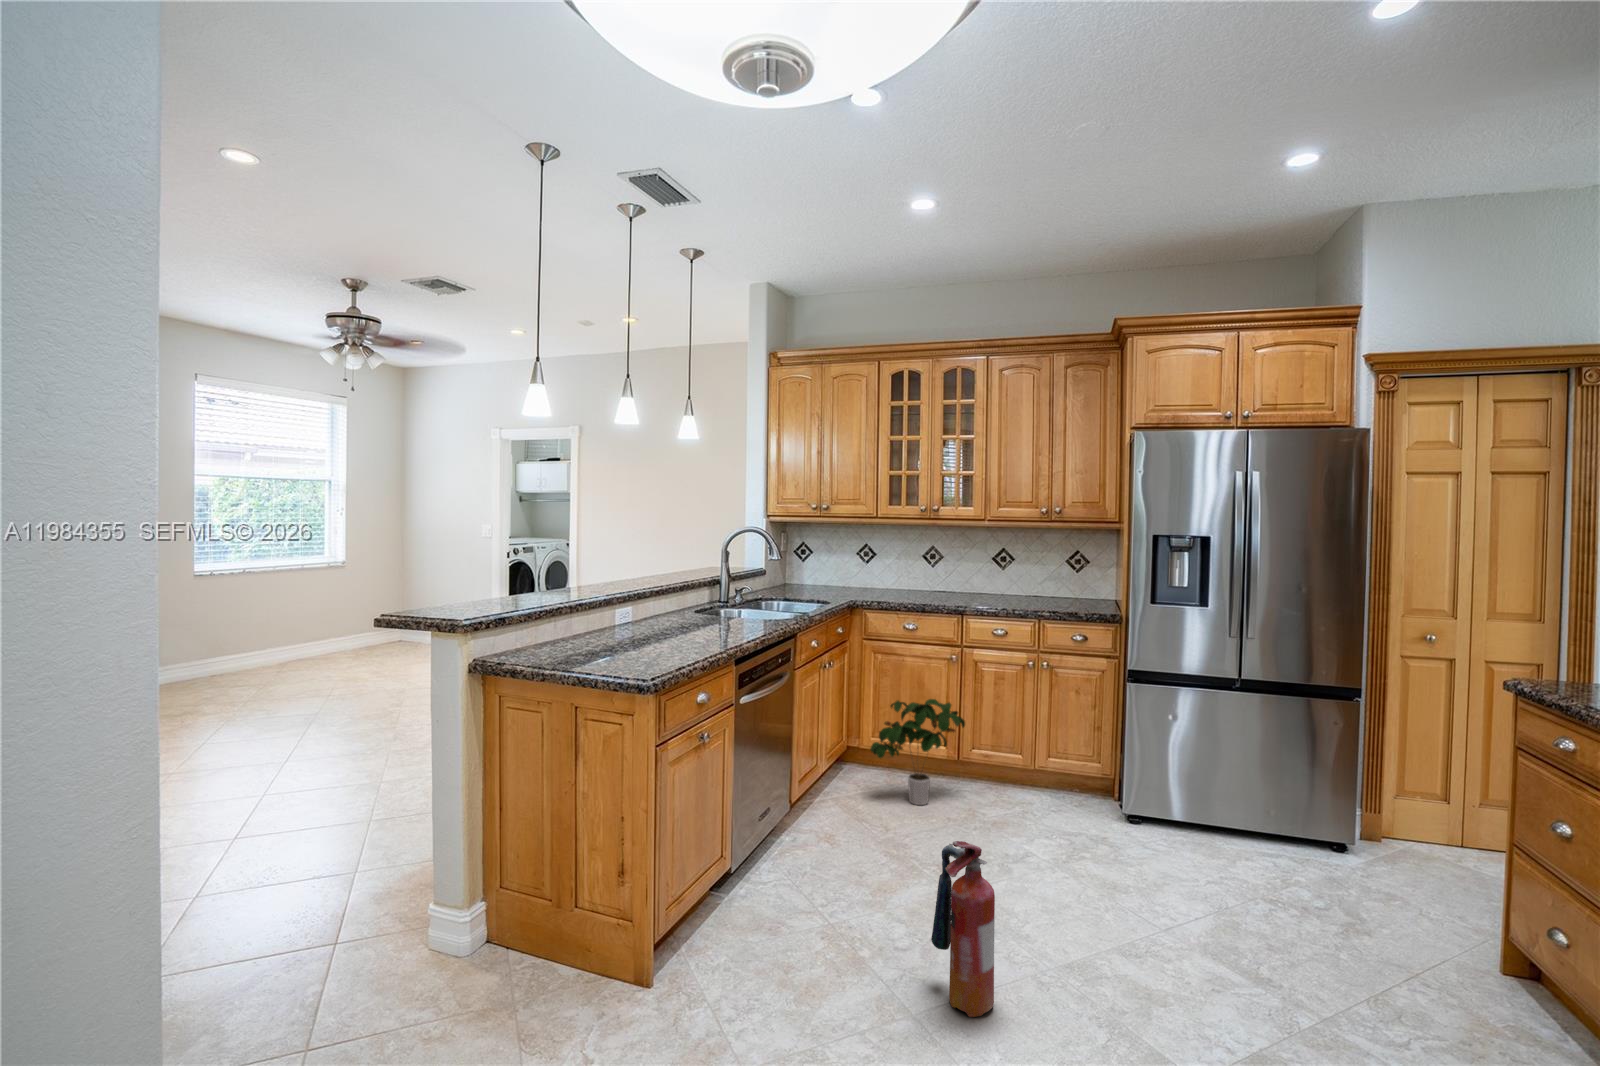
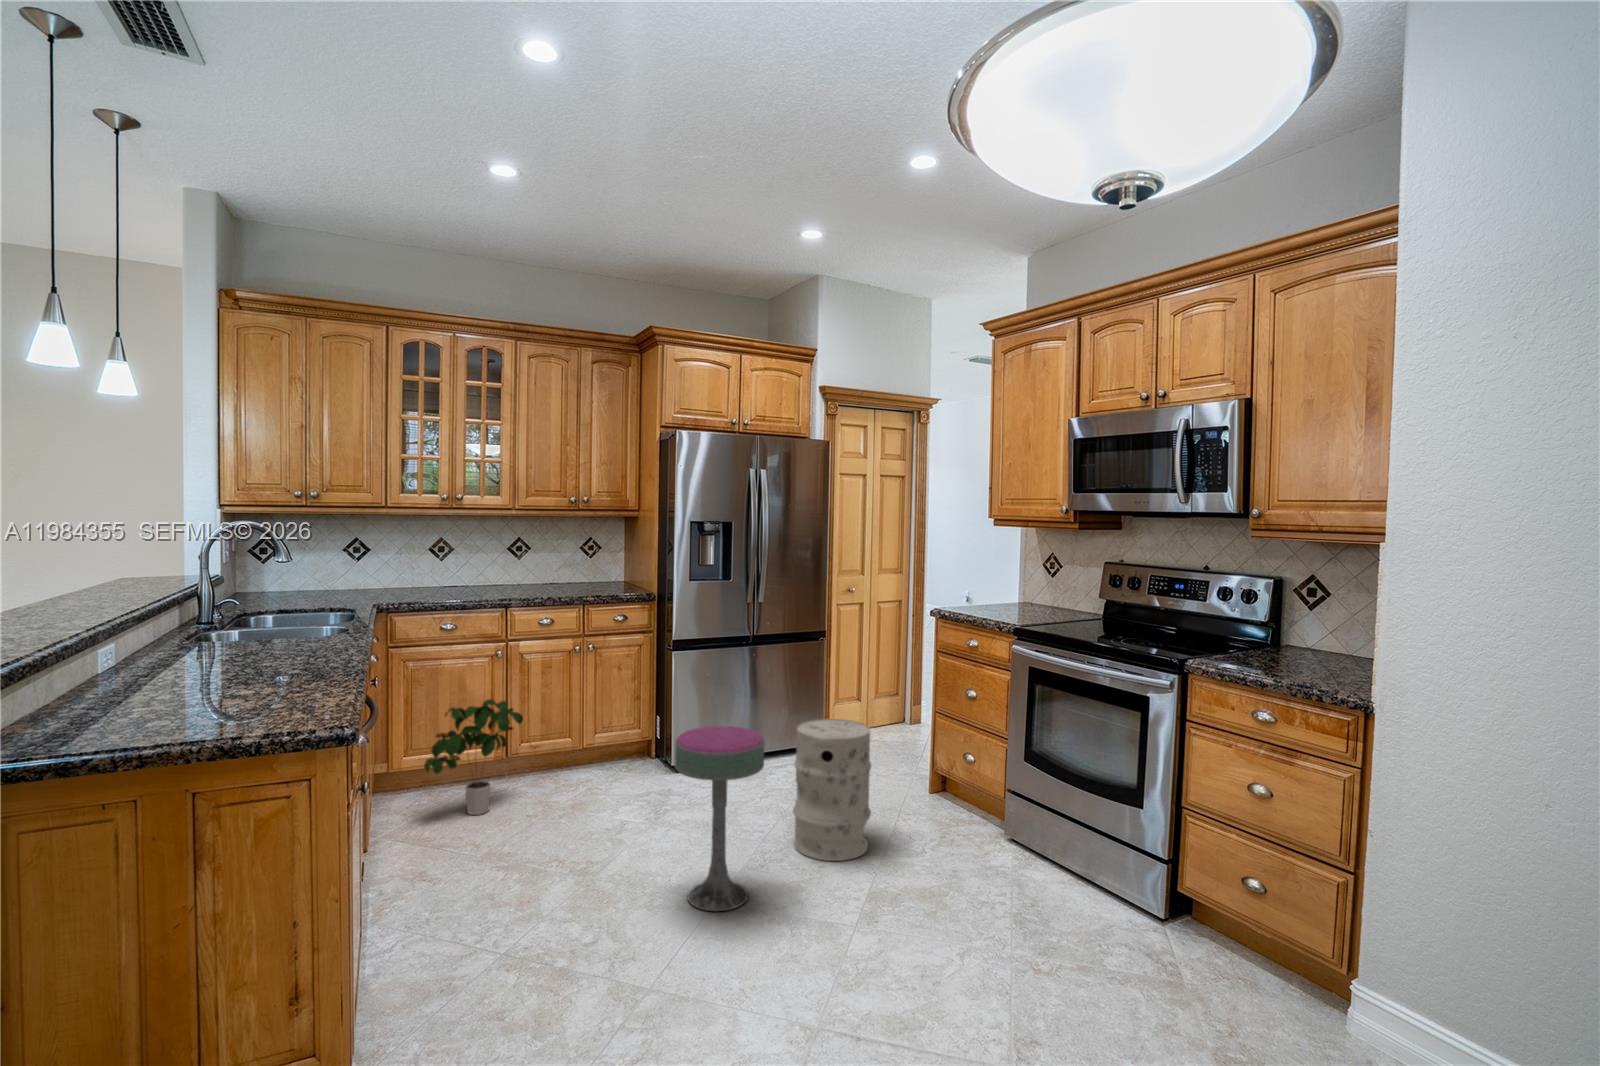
bar stool: none [1032,776,1148,1009] -> present [675,726,765,911]
trash can: none [1230,802,1361,1018] -> present [793,719,871,861]
fire extinguisher: present [931,841,995,1017] -> none [607,799,669,953]

